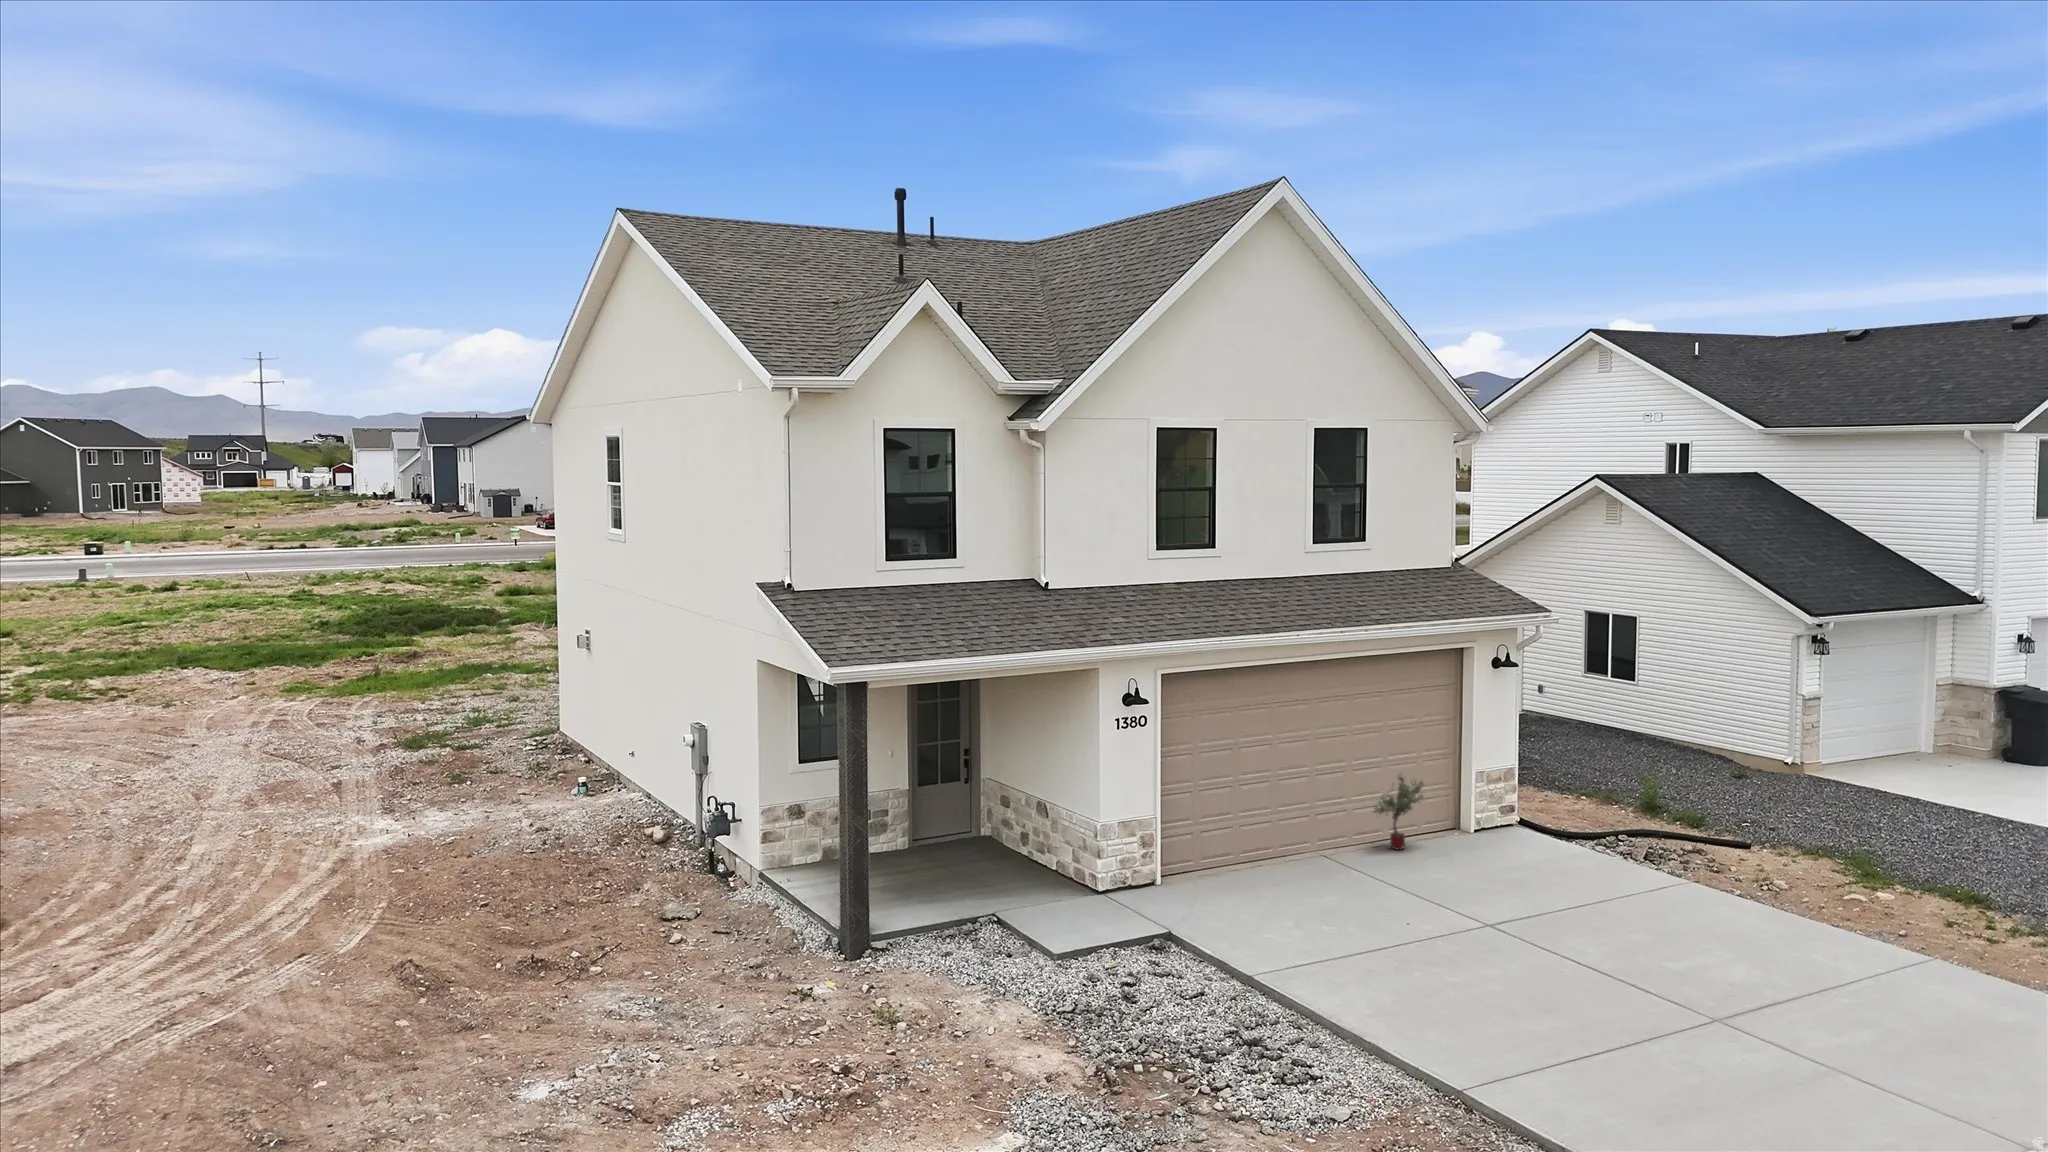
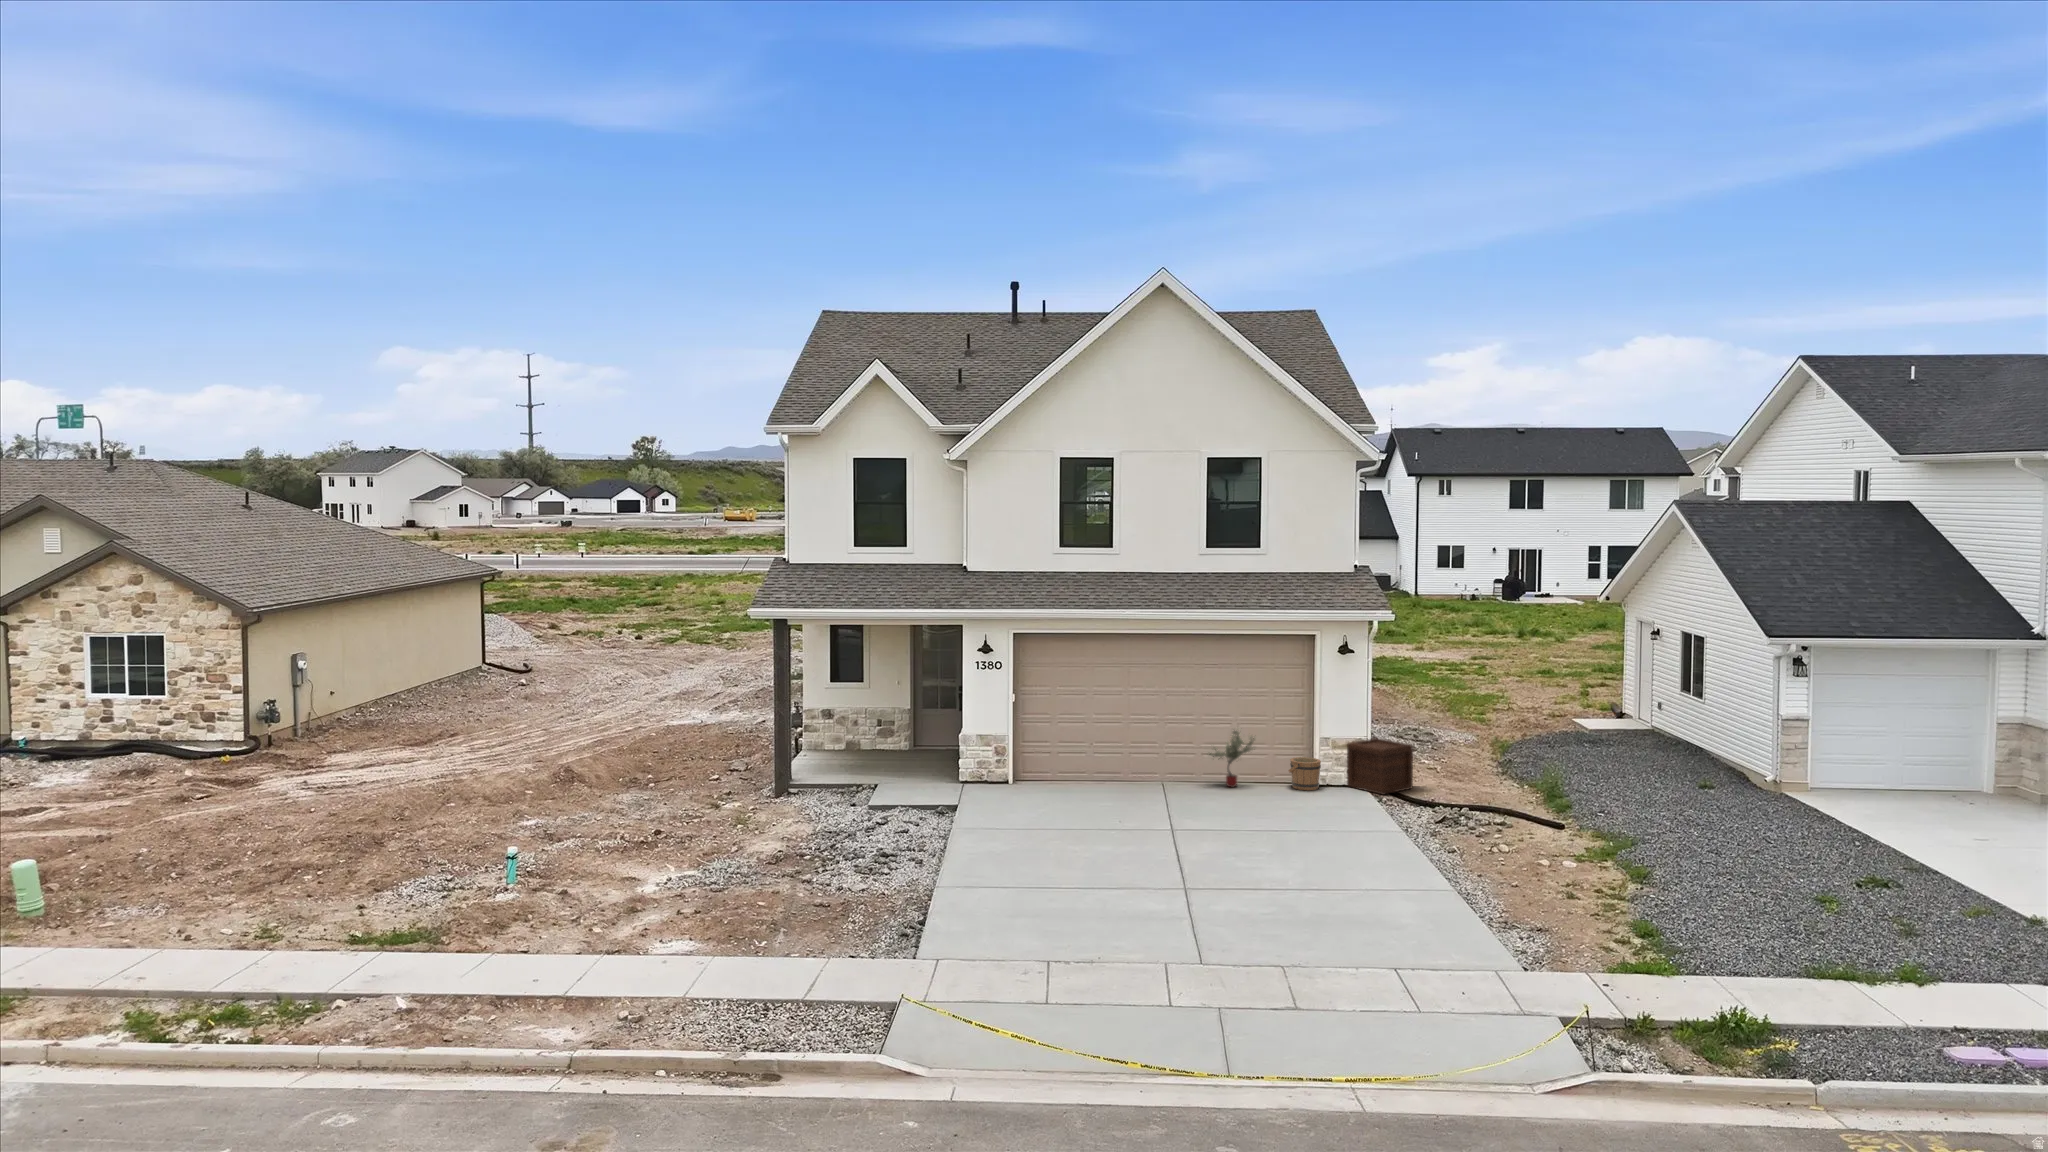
wooden crate: none [1510,766,1578,837] -> present [1347,738,1413,794]
bucket: none [1452,800,1494,842] -> present [1288,757,1321,790]

